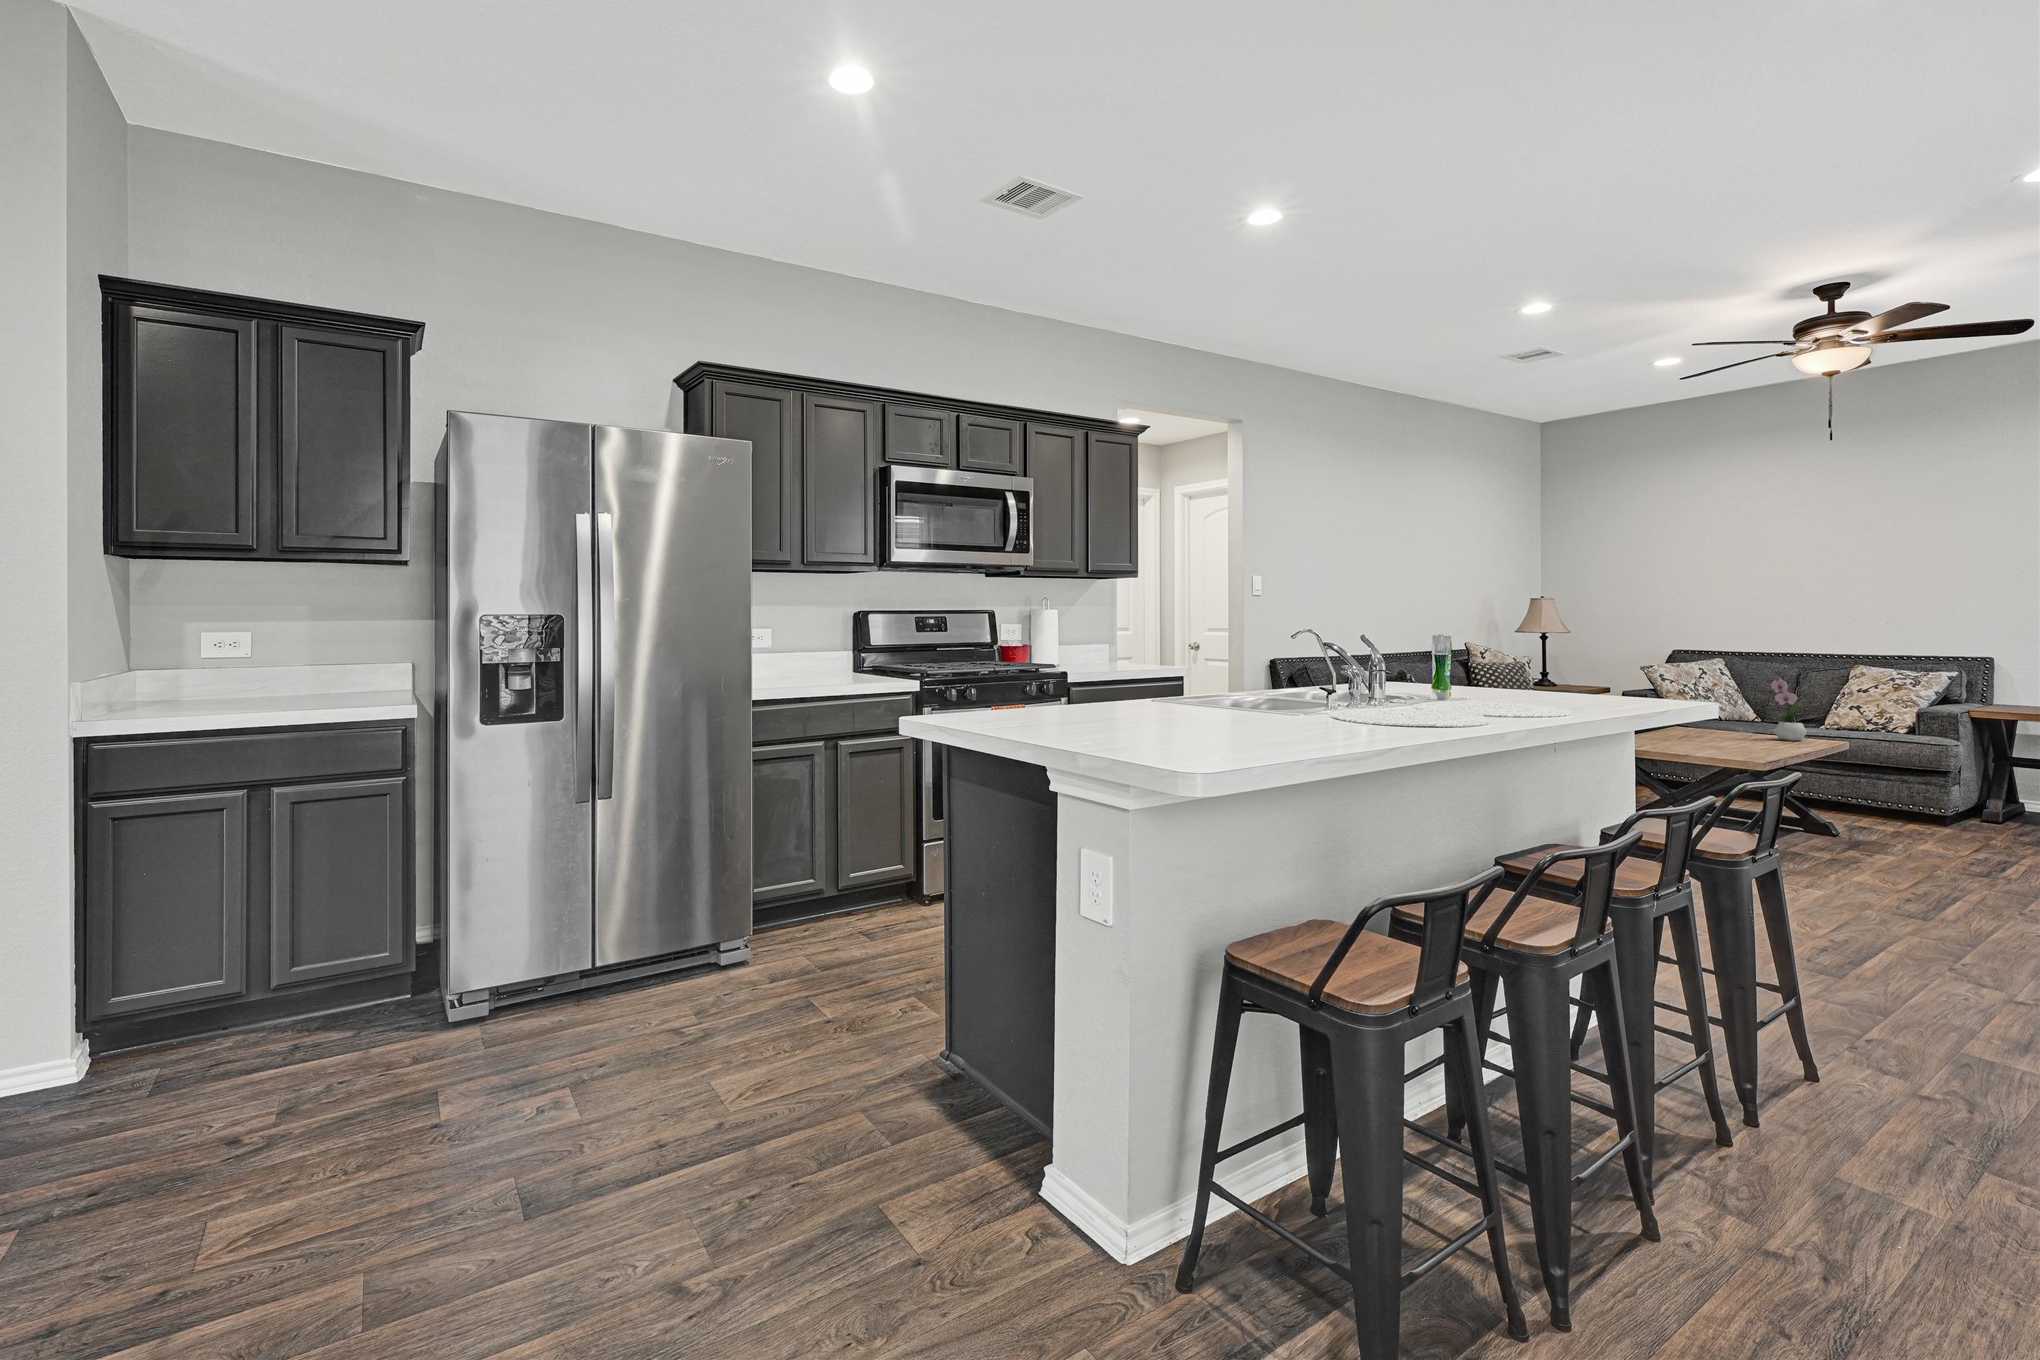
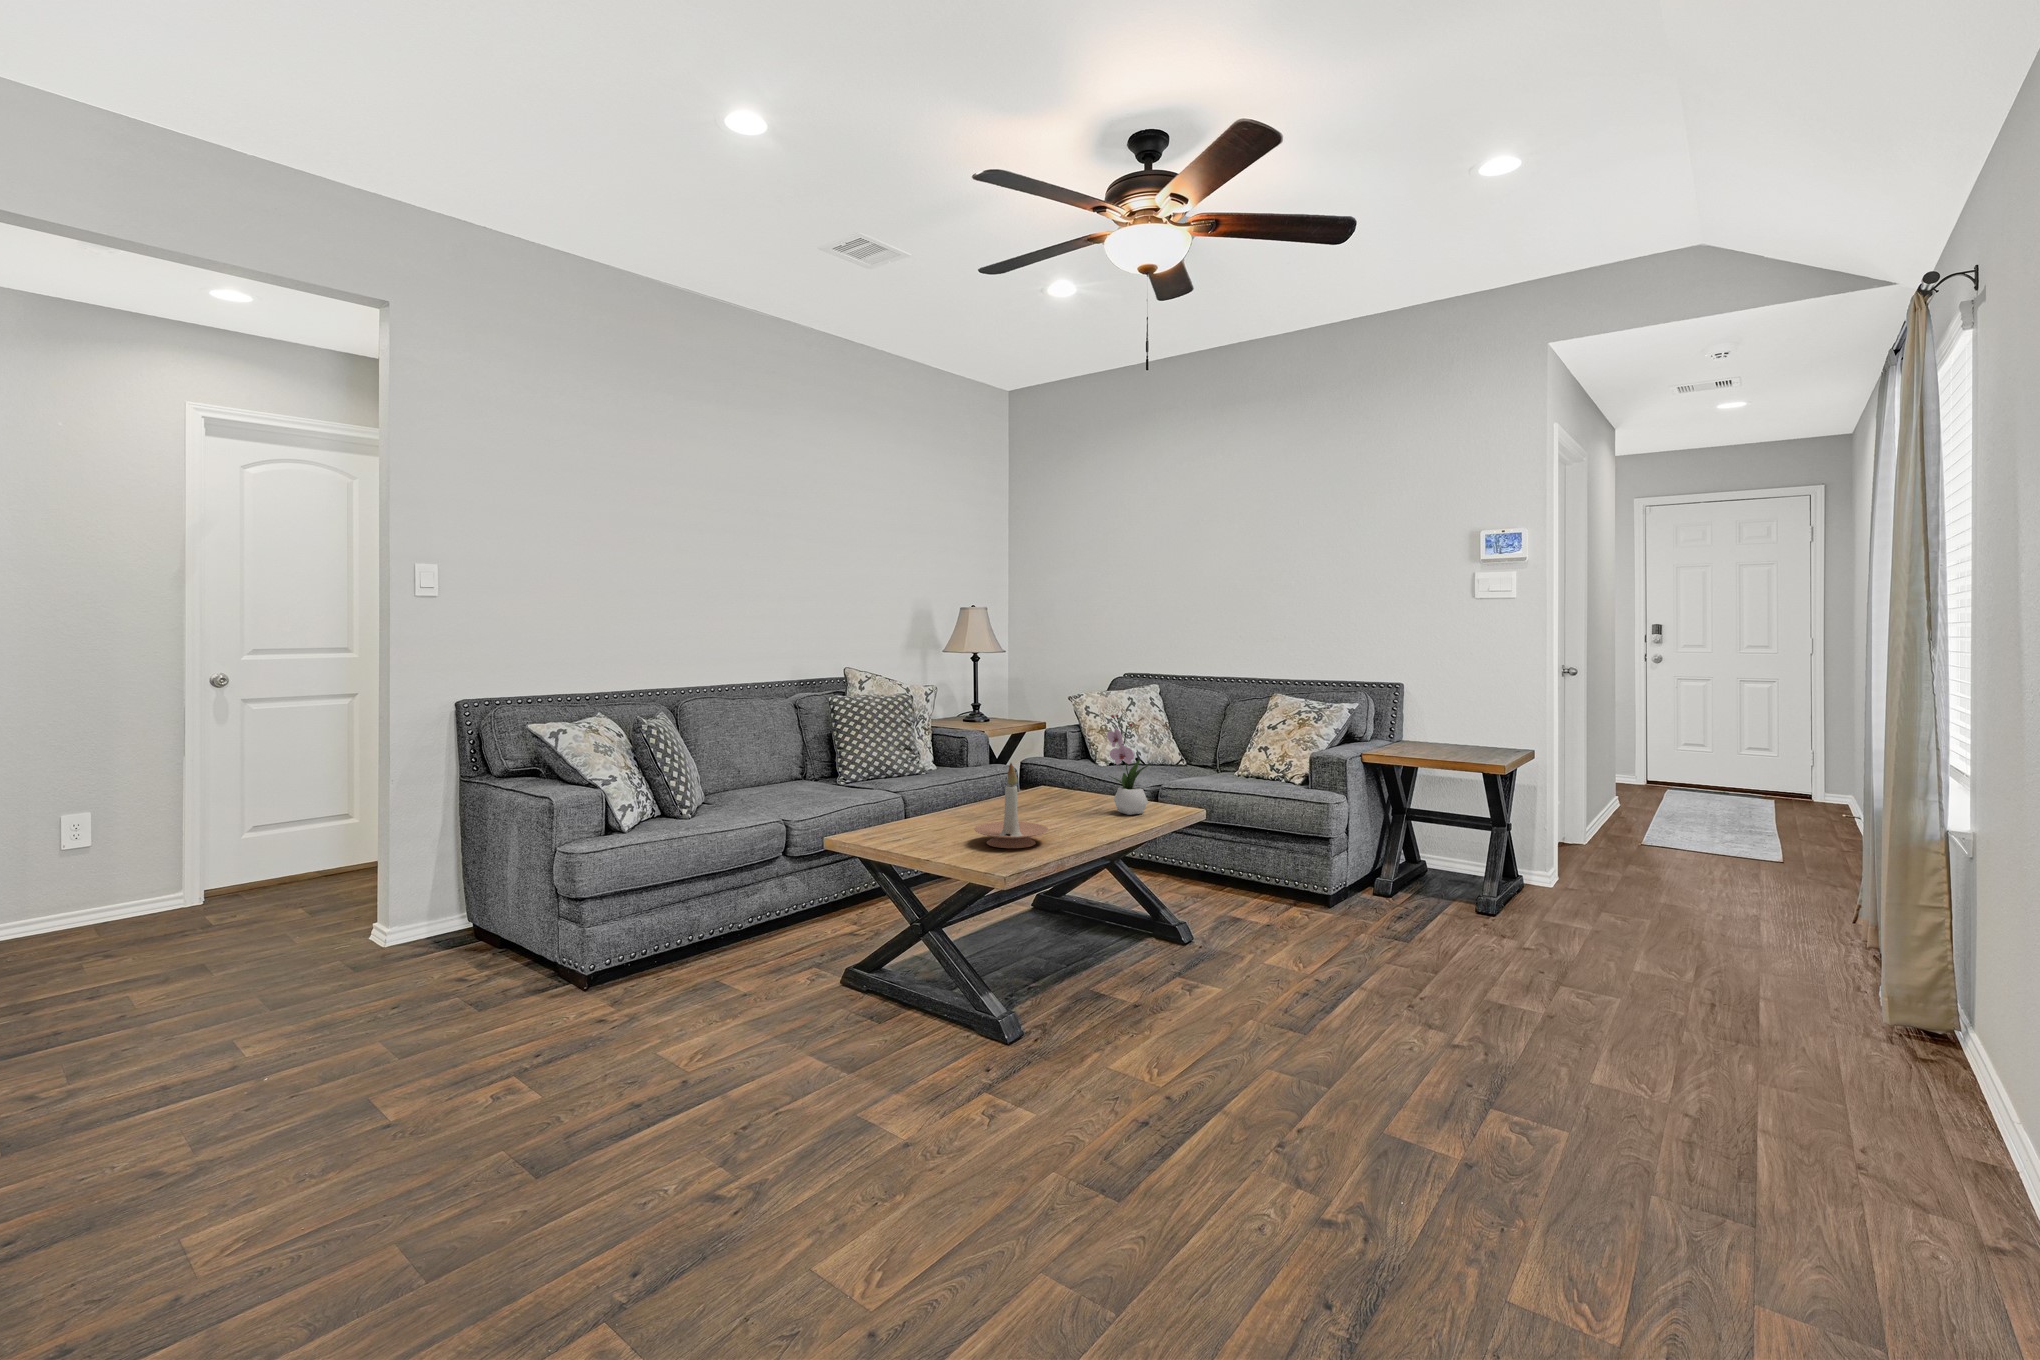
candle holder: none [1697,696,1760,751] -> present [974,763,1048,848]

